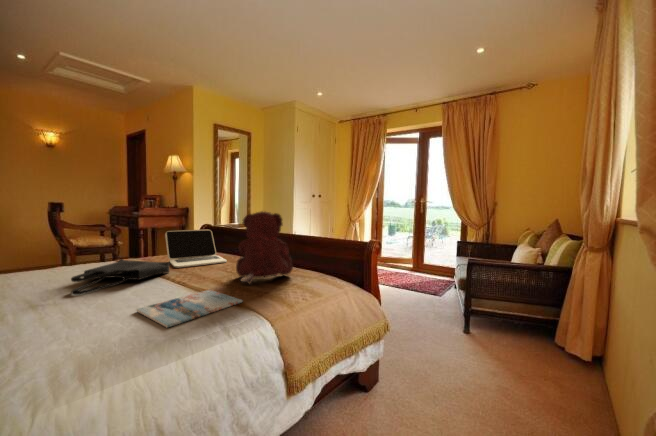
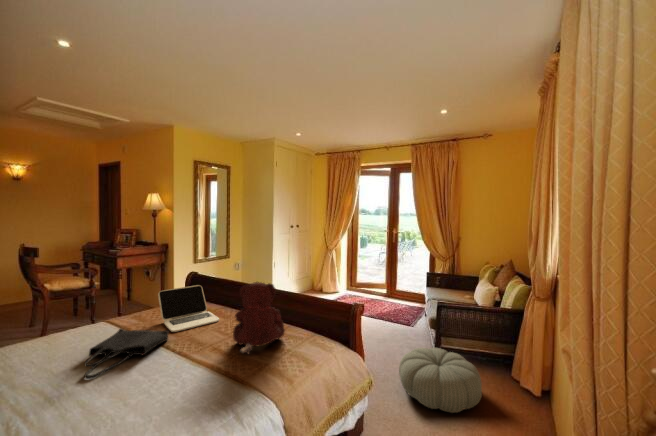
magazine: present [137,290,242,327] -> none [155,364,247,418]
pouf: none [423,308,520,374] -> present [399,348,482,413]

